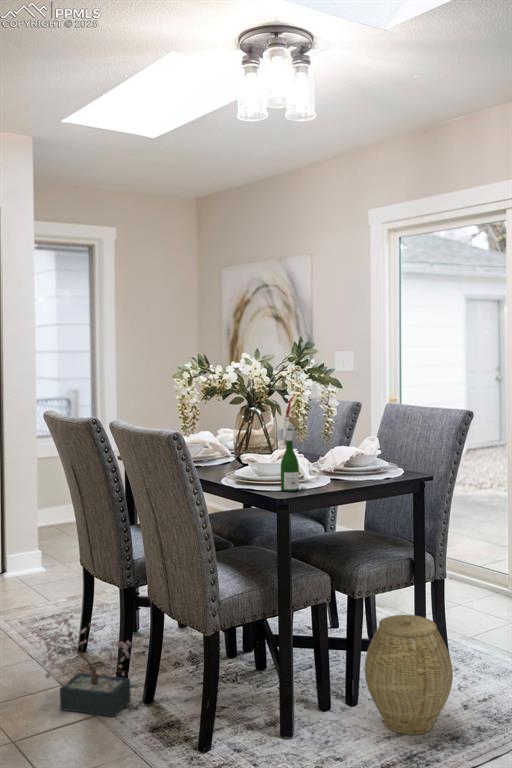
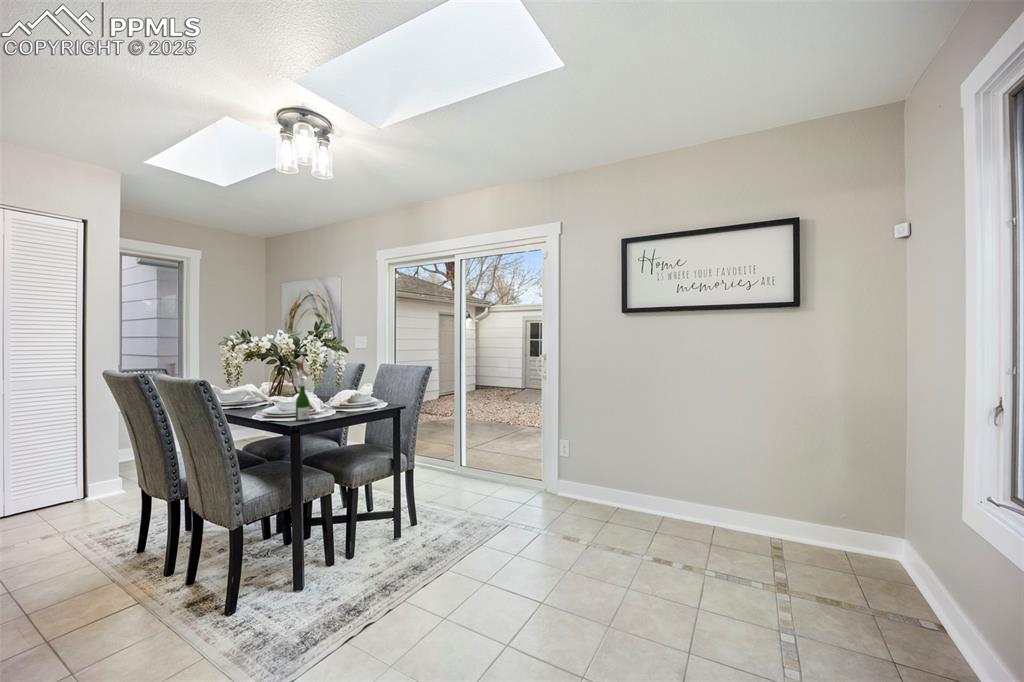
decorative plant: present [38,615,141,717] -> none [80,528,185,607]
woven basket: present [365,615,453,735] -> none [357,493,414,571]

